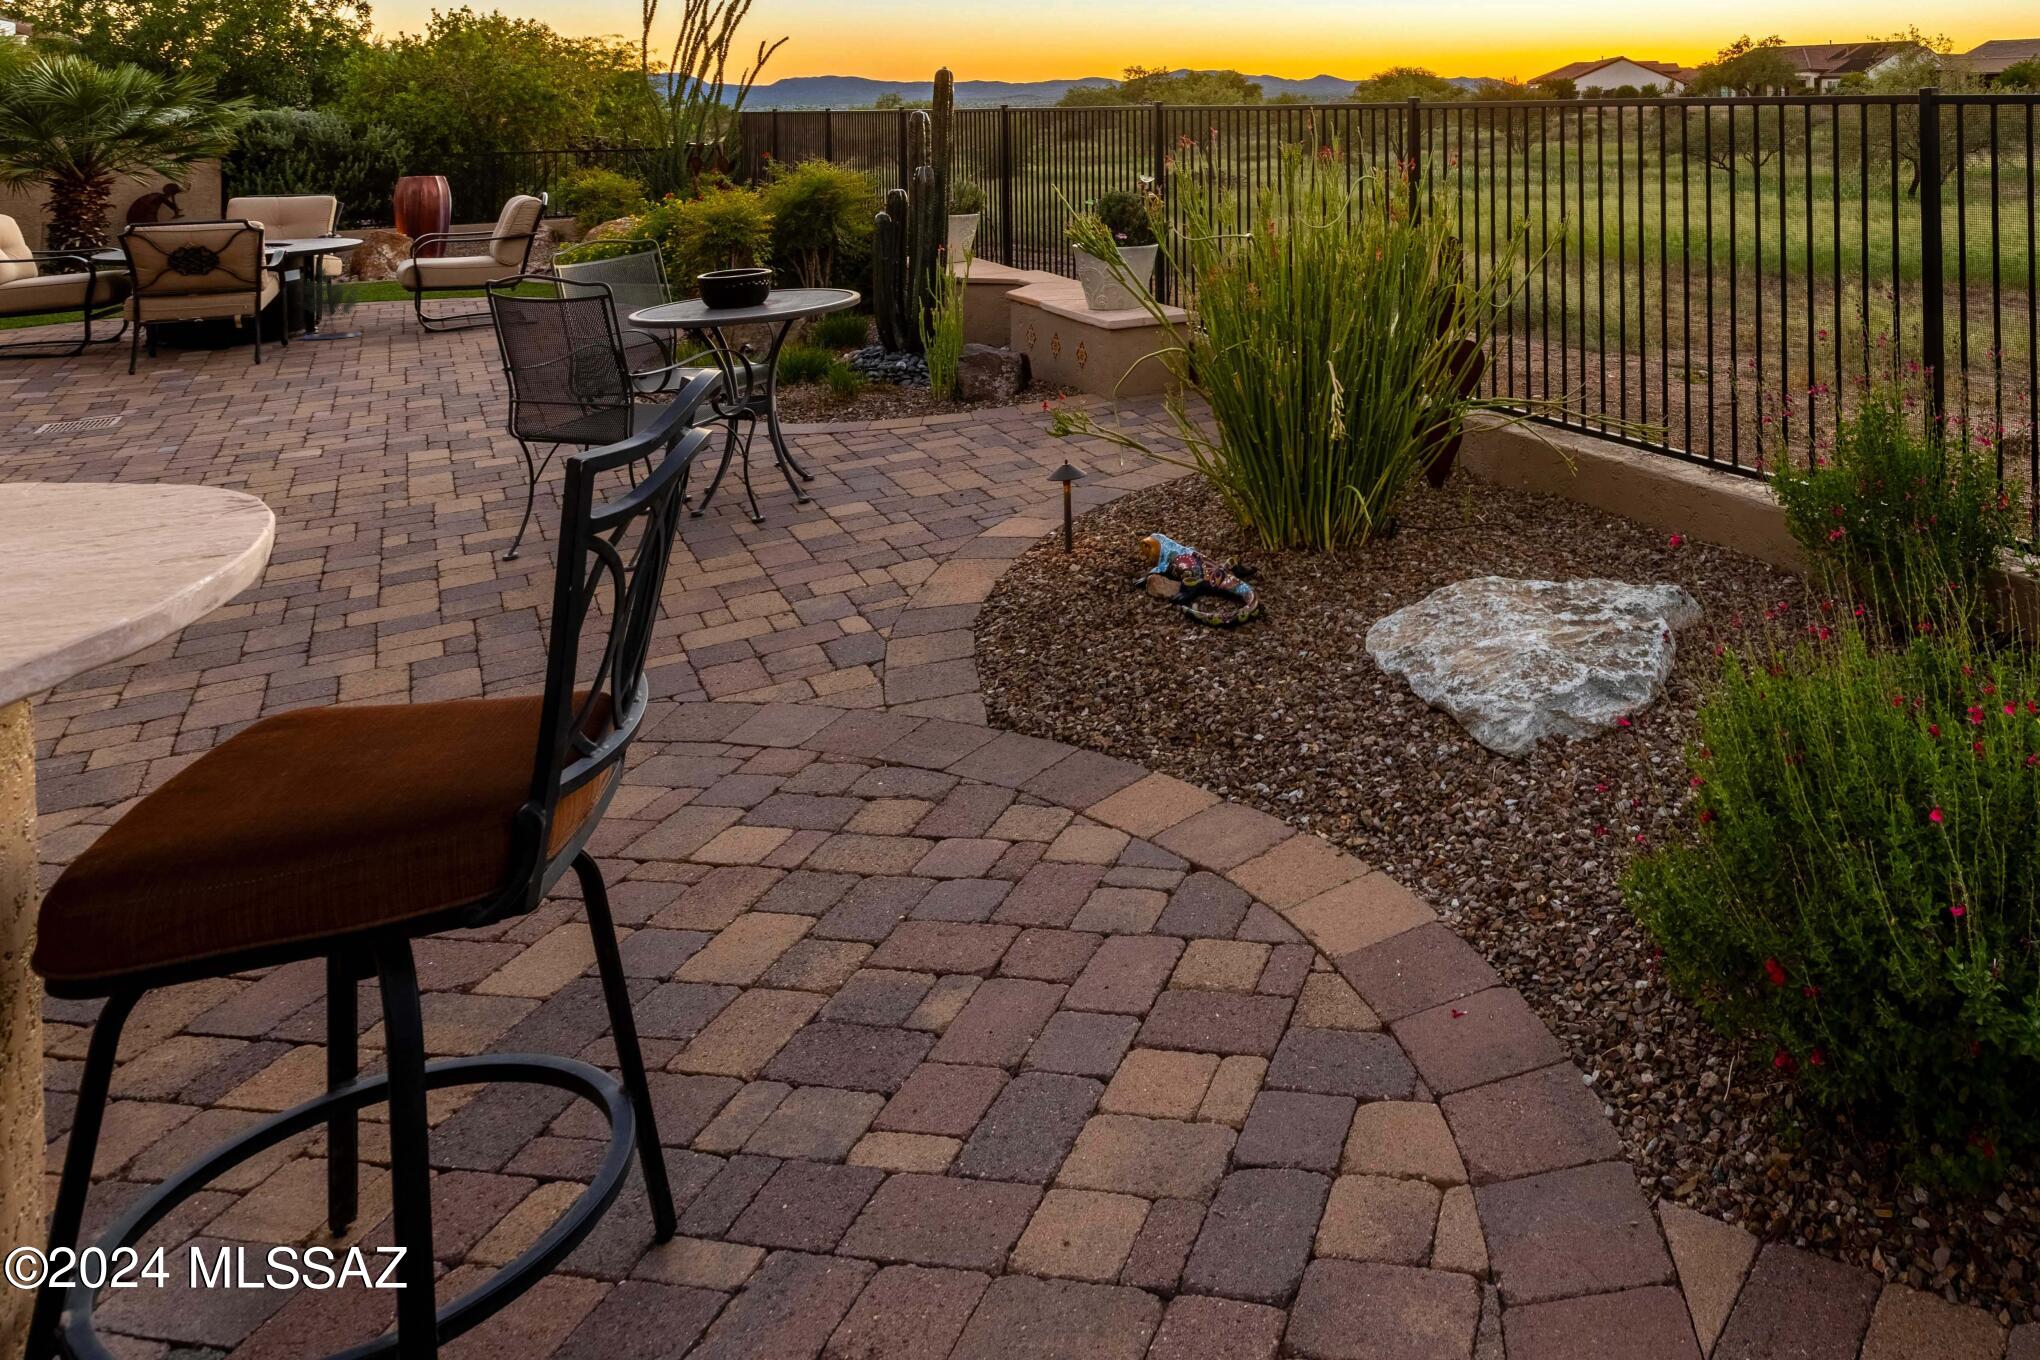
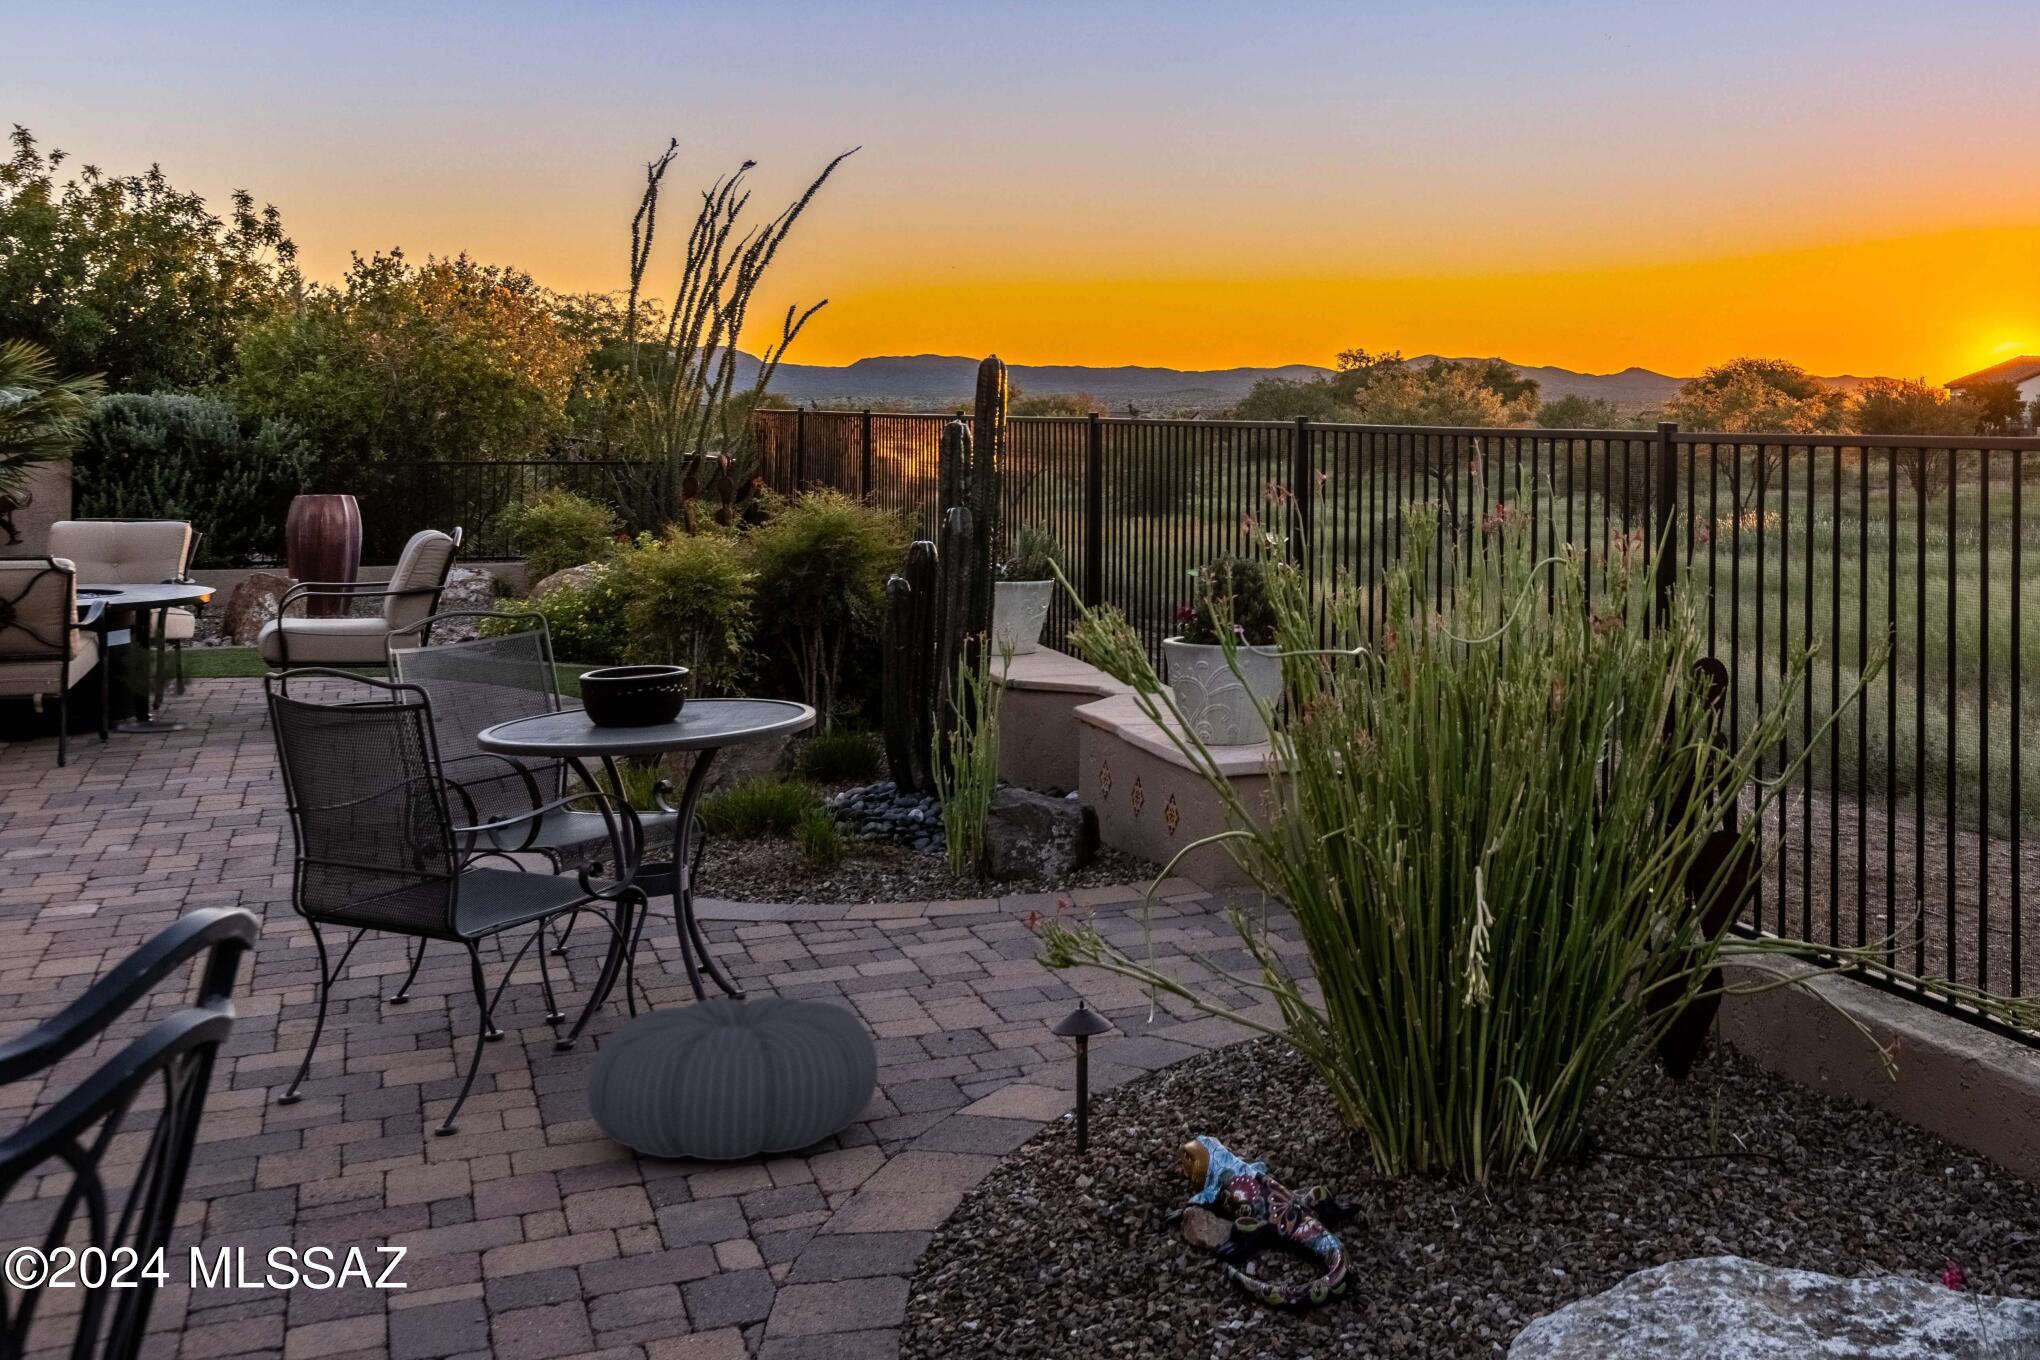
pouf: none [725,470,924,573] -> present [588,996,878,1160]

